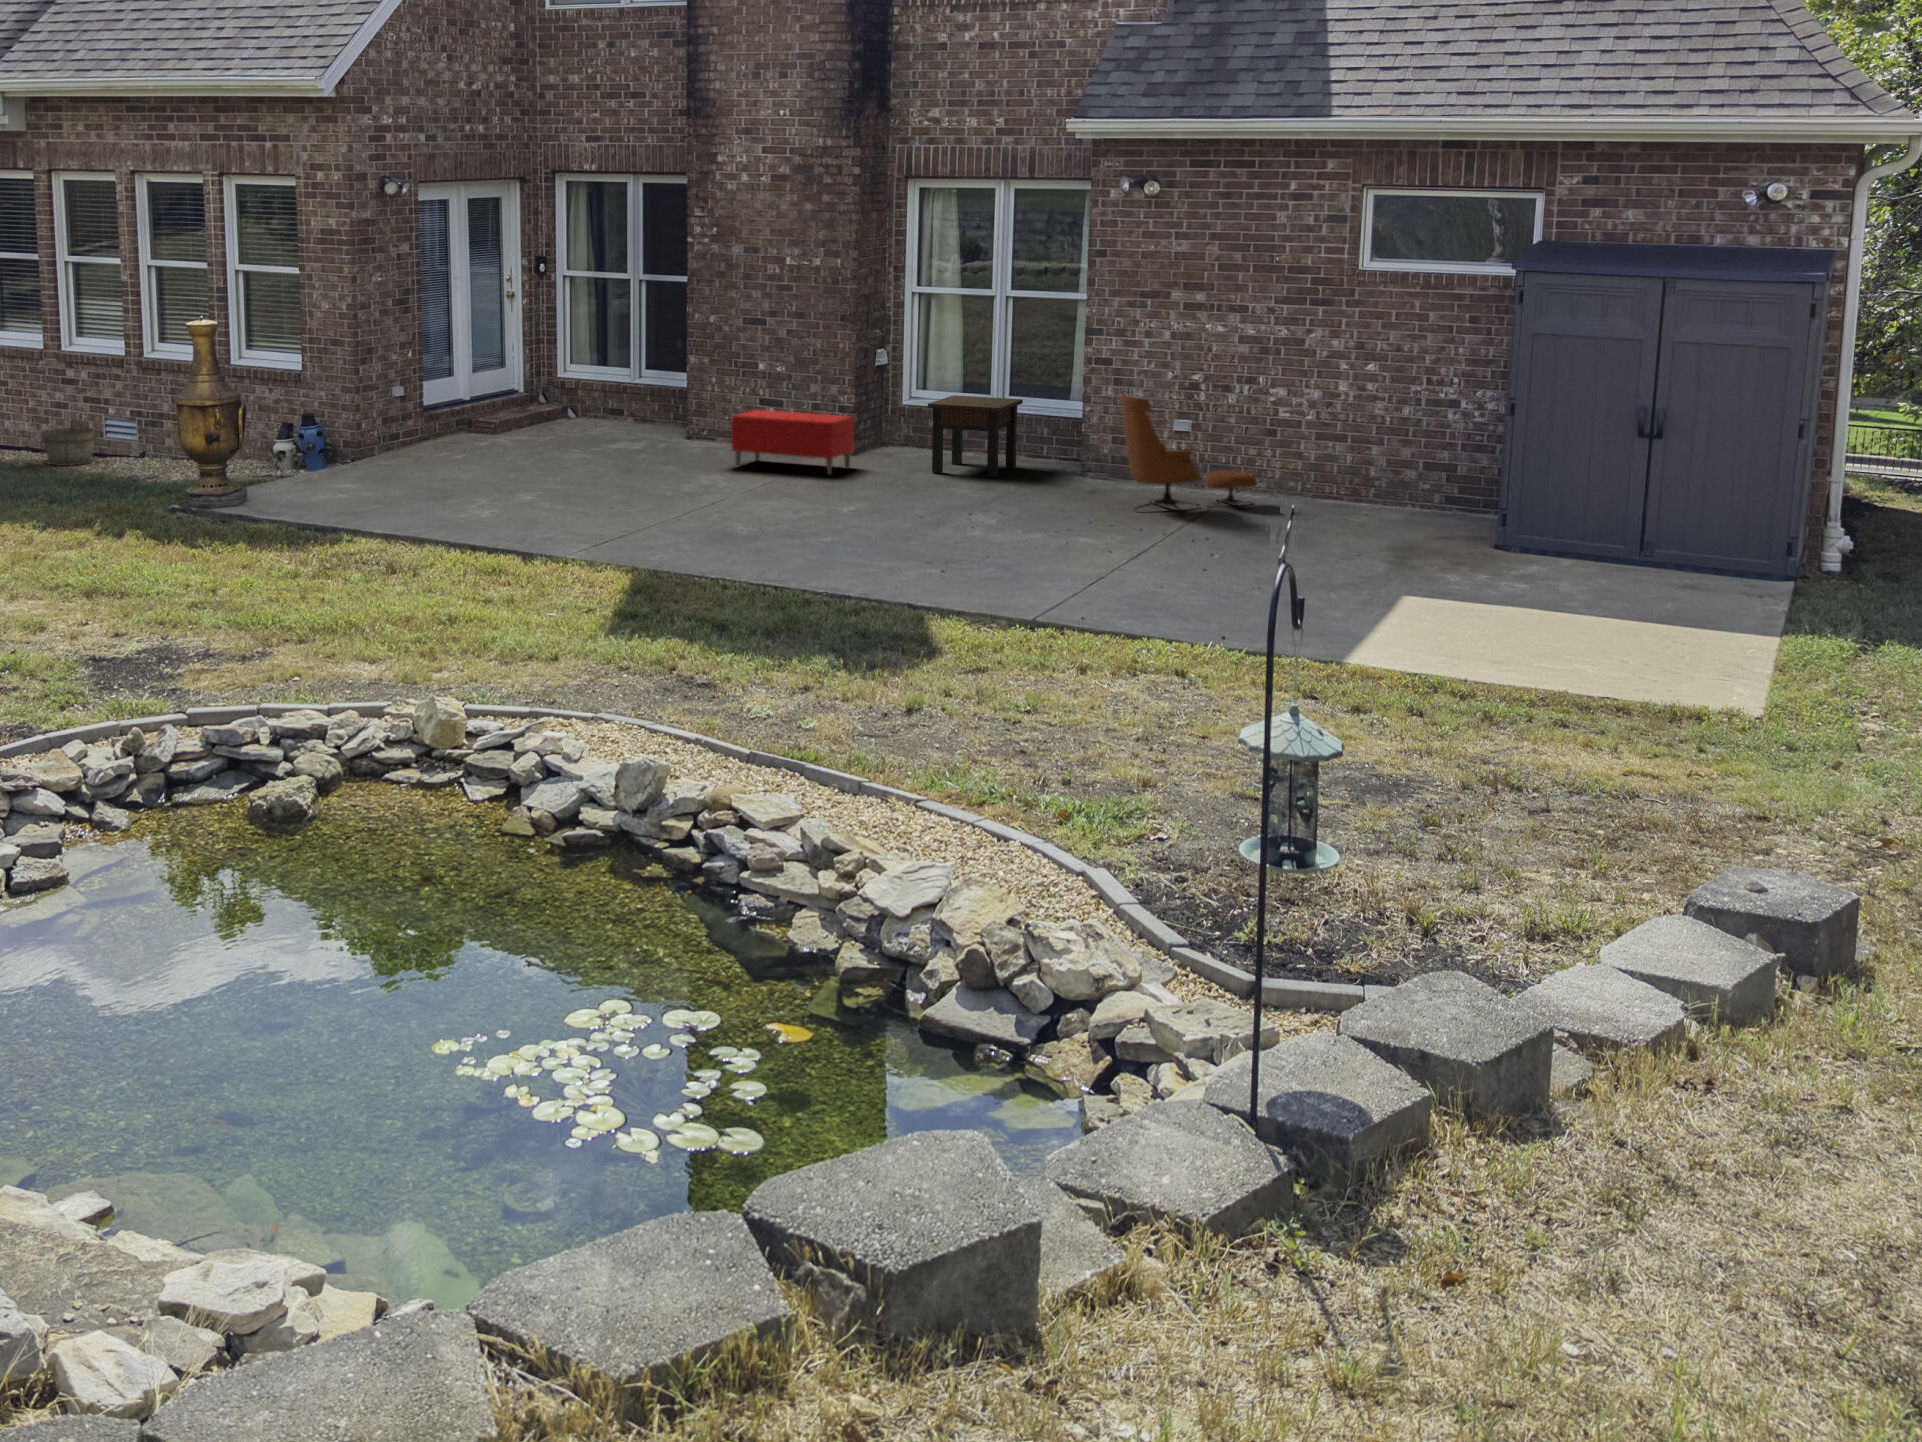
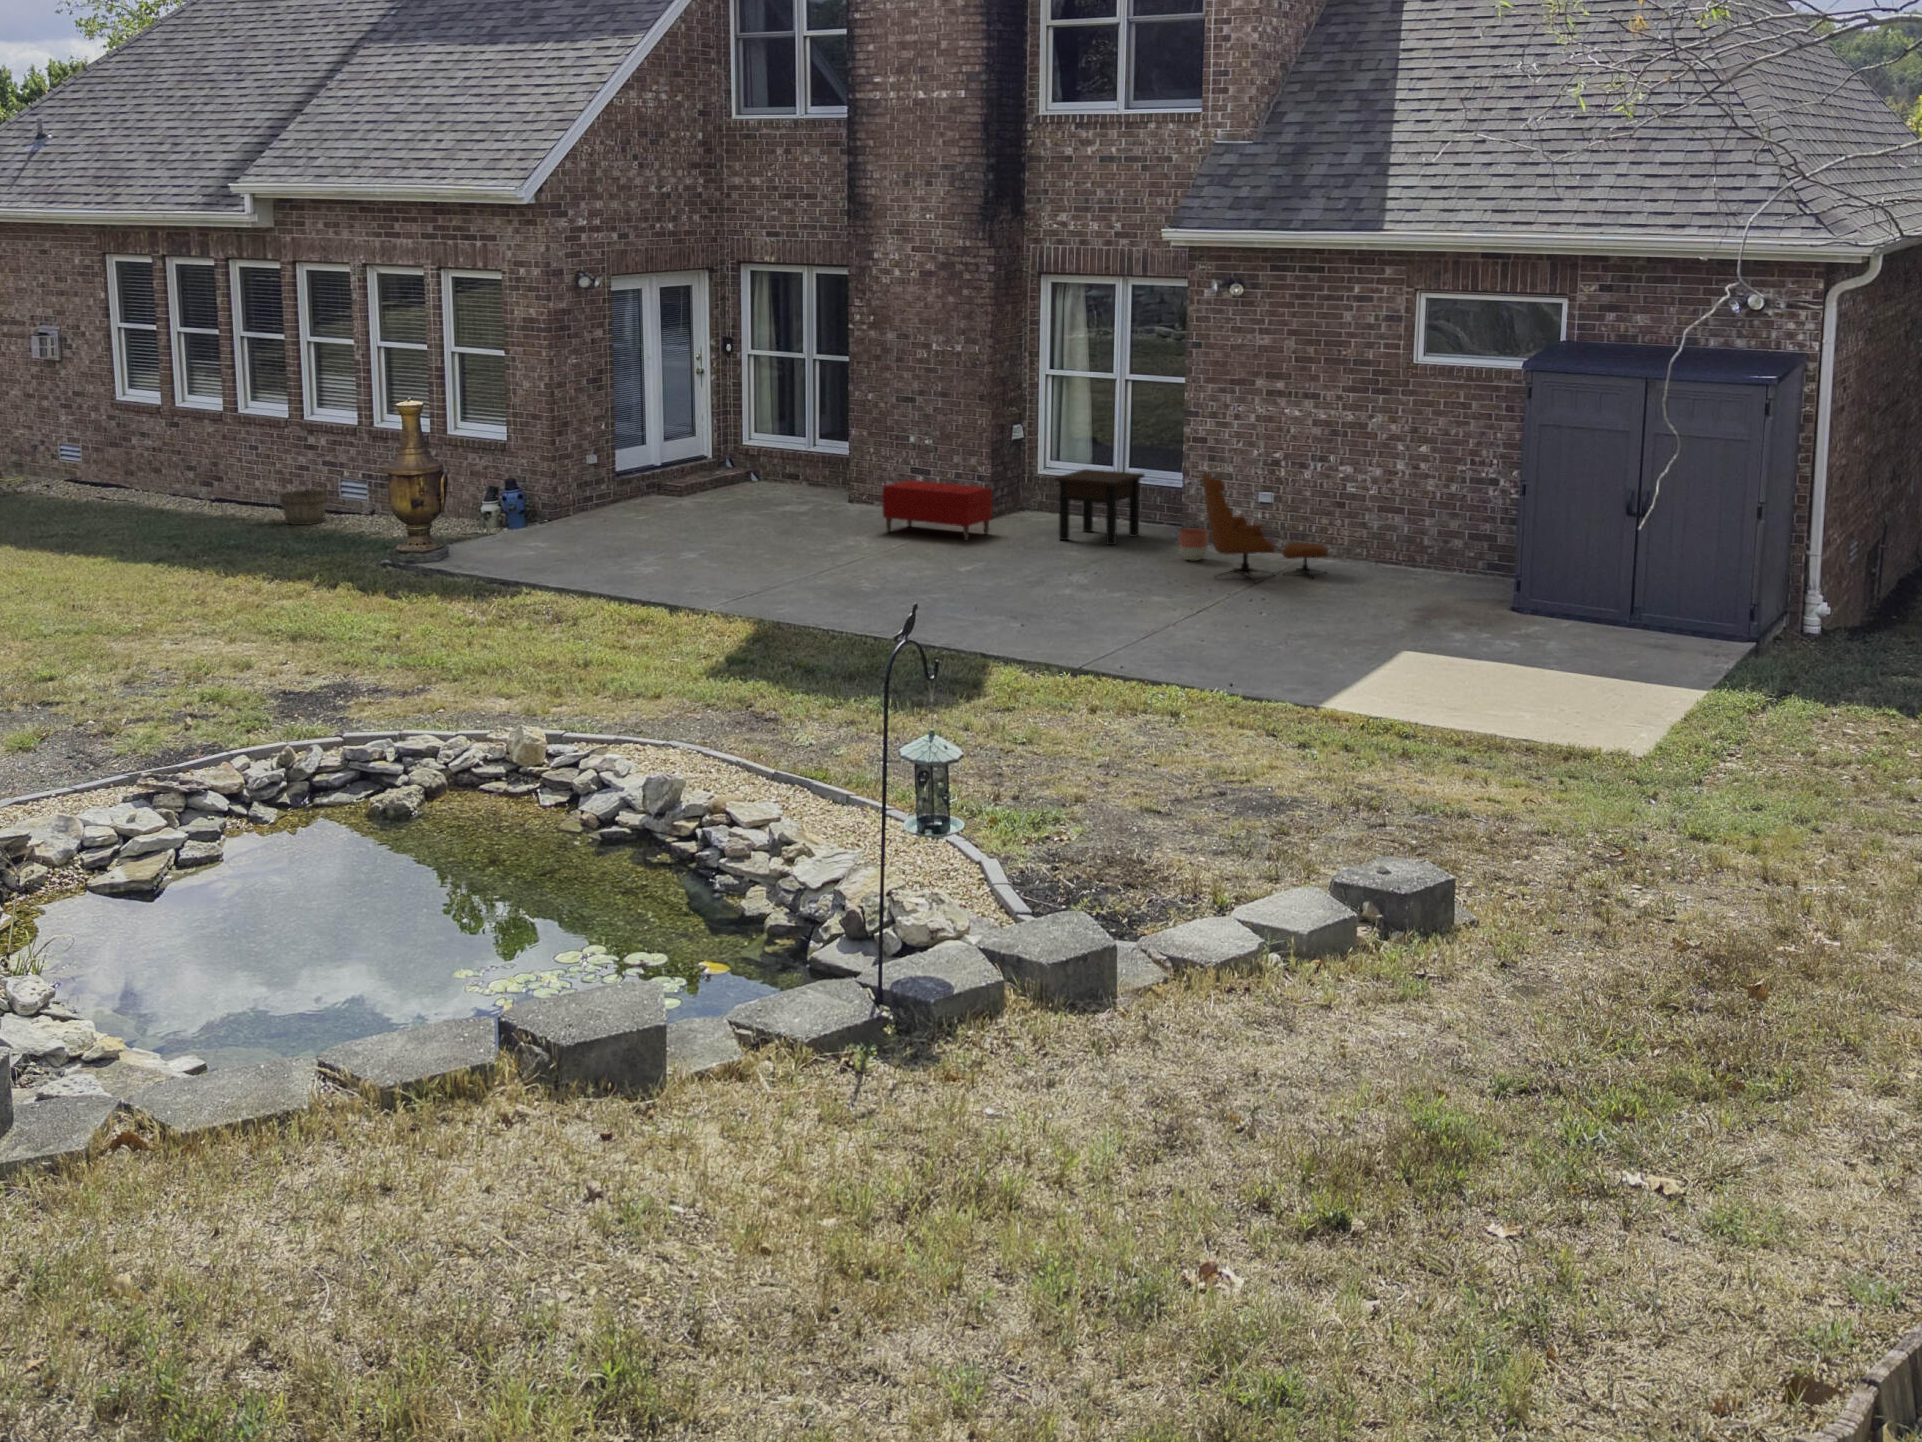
planter: none [1080,457,1113,492] -> present [1179,528,1208,560]

